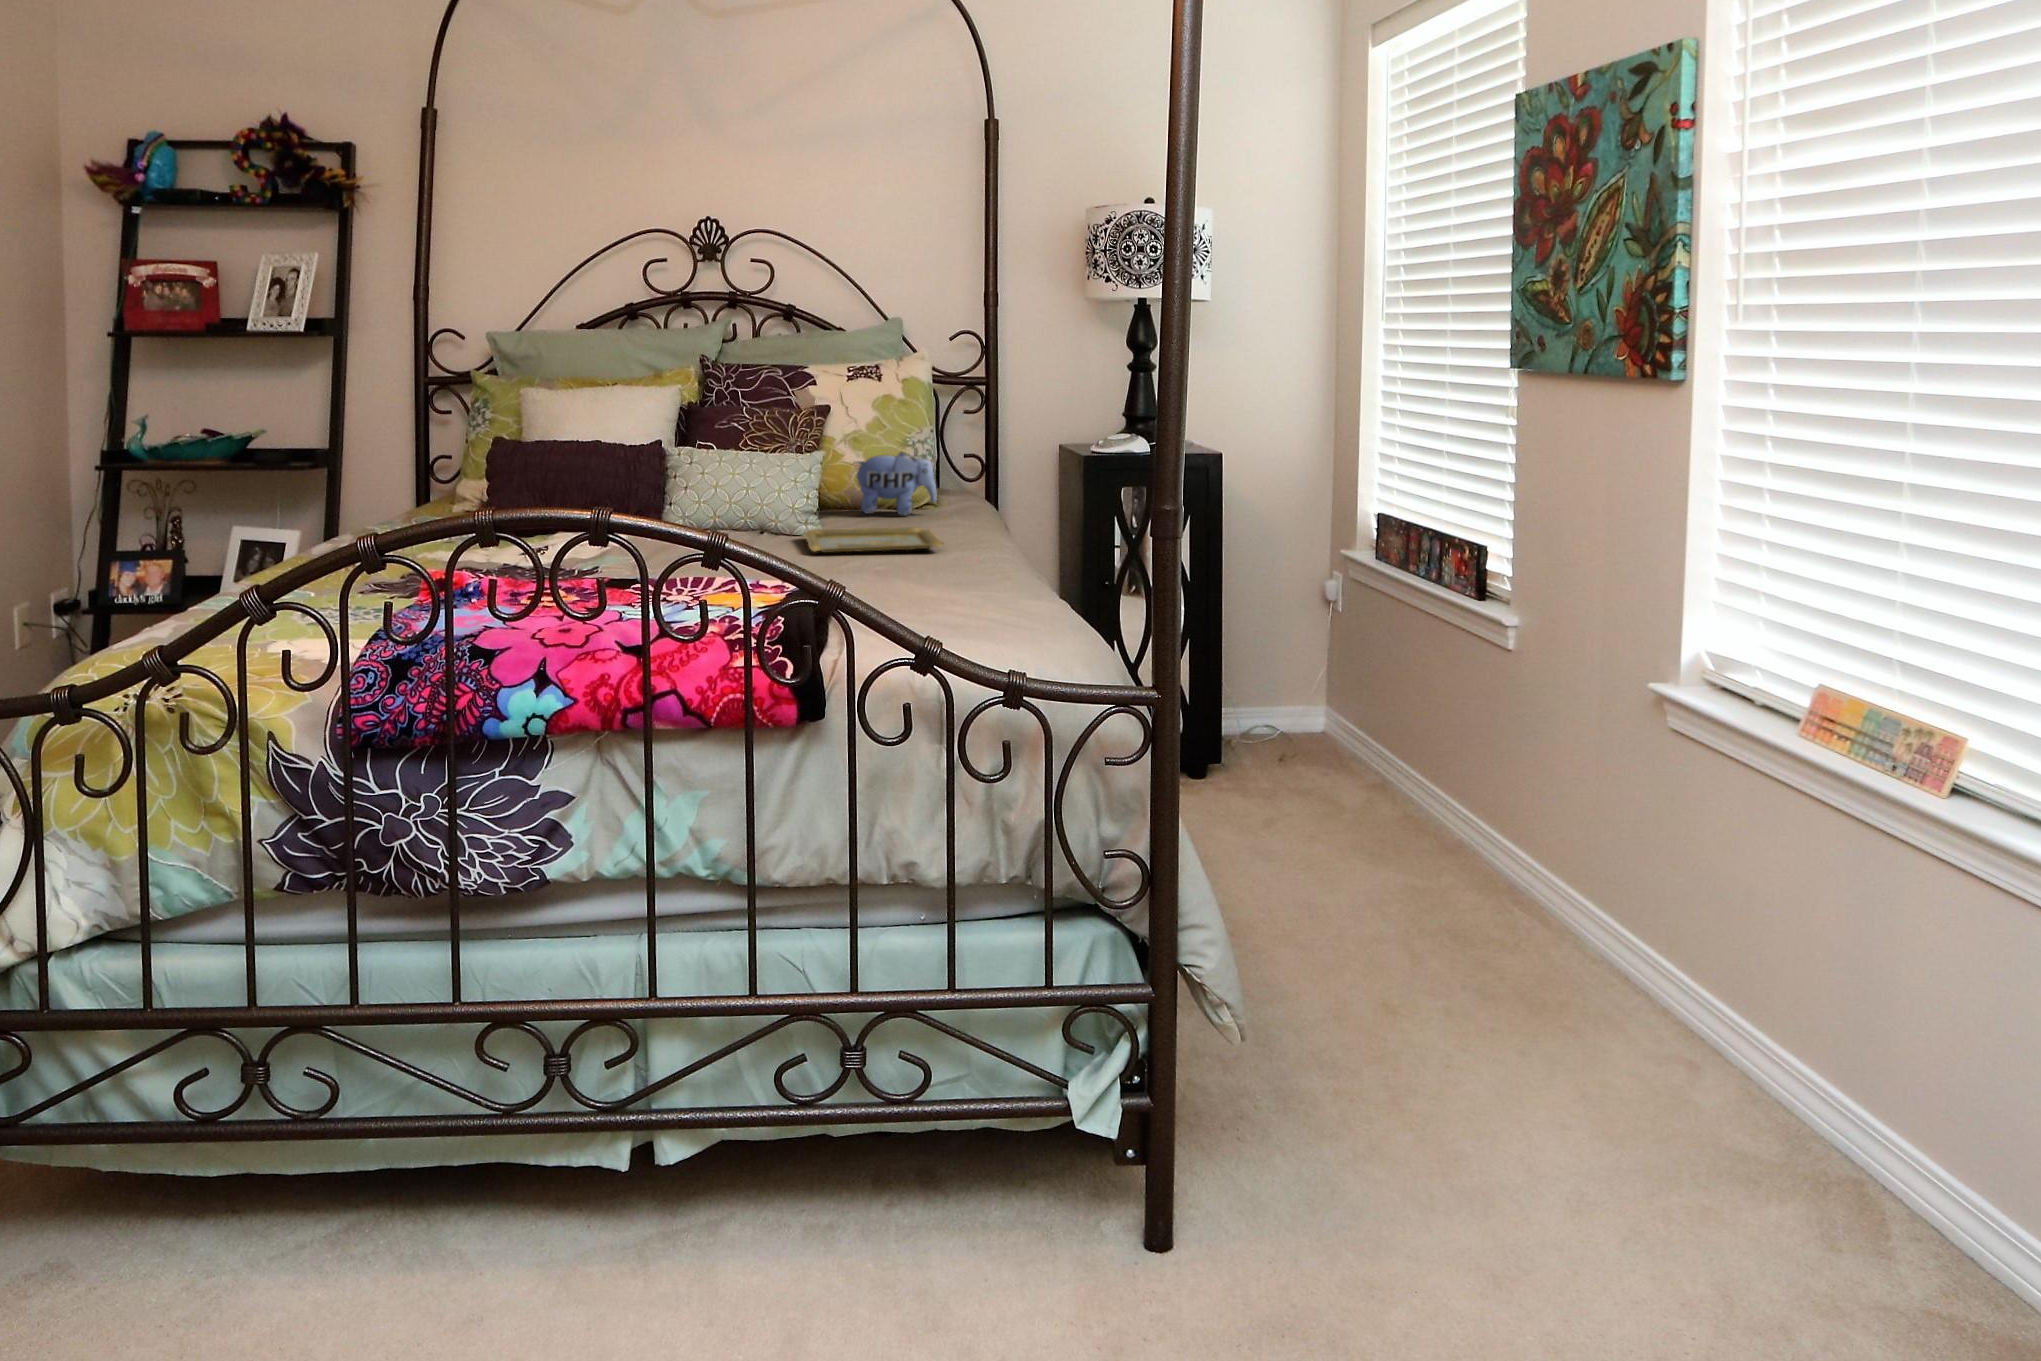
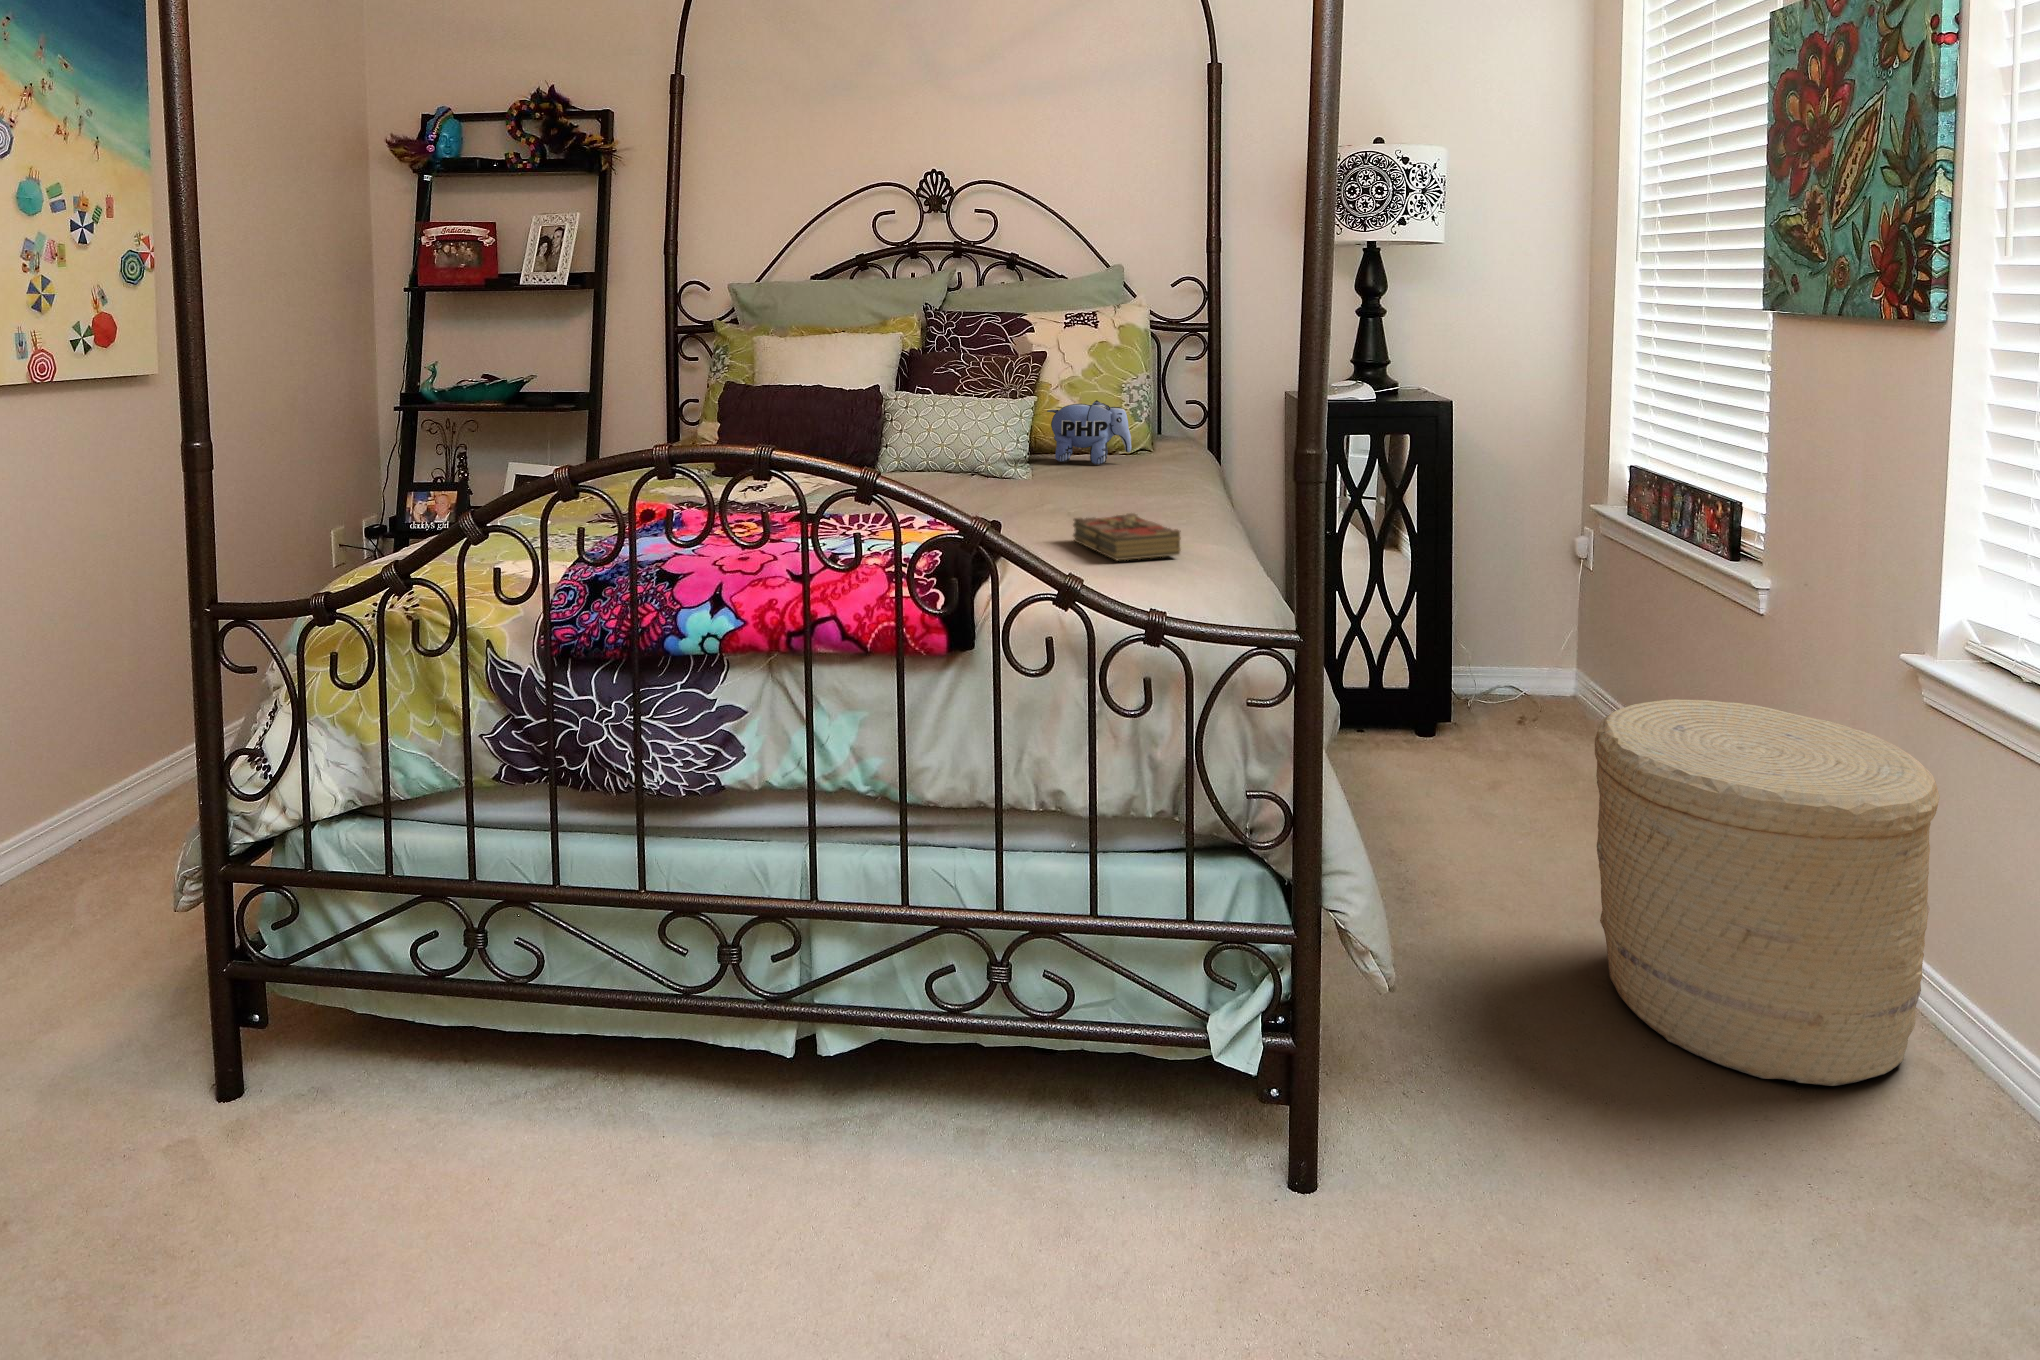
tray: present [803,527,944,553] -> none [990,475,1128,498]
book: none [901,567,1014,616] -> present [1073,513,1181,560]
woven basket: none [1393,727,1691,1081] -> present [1595,699,1940,1086]

